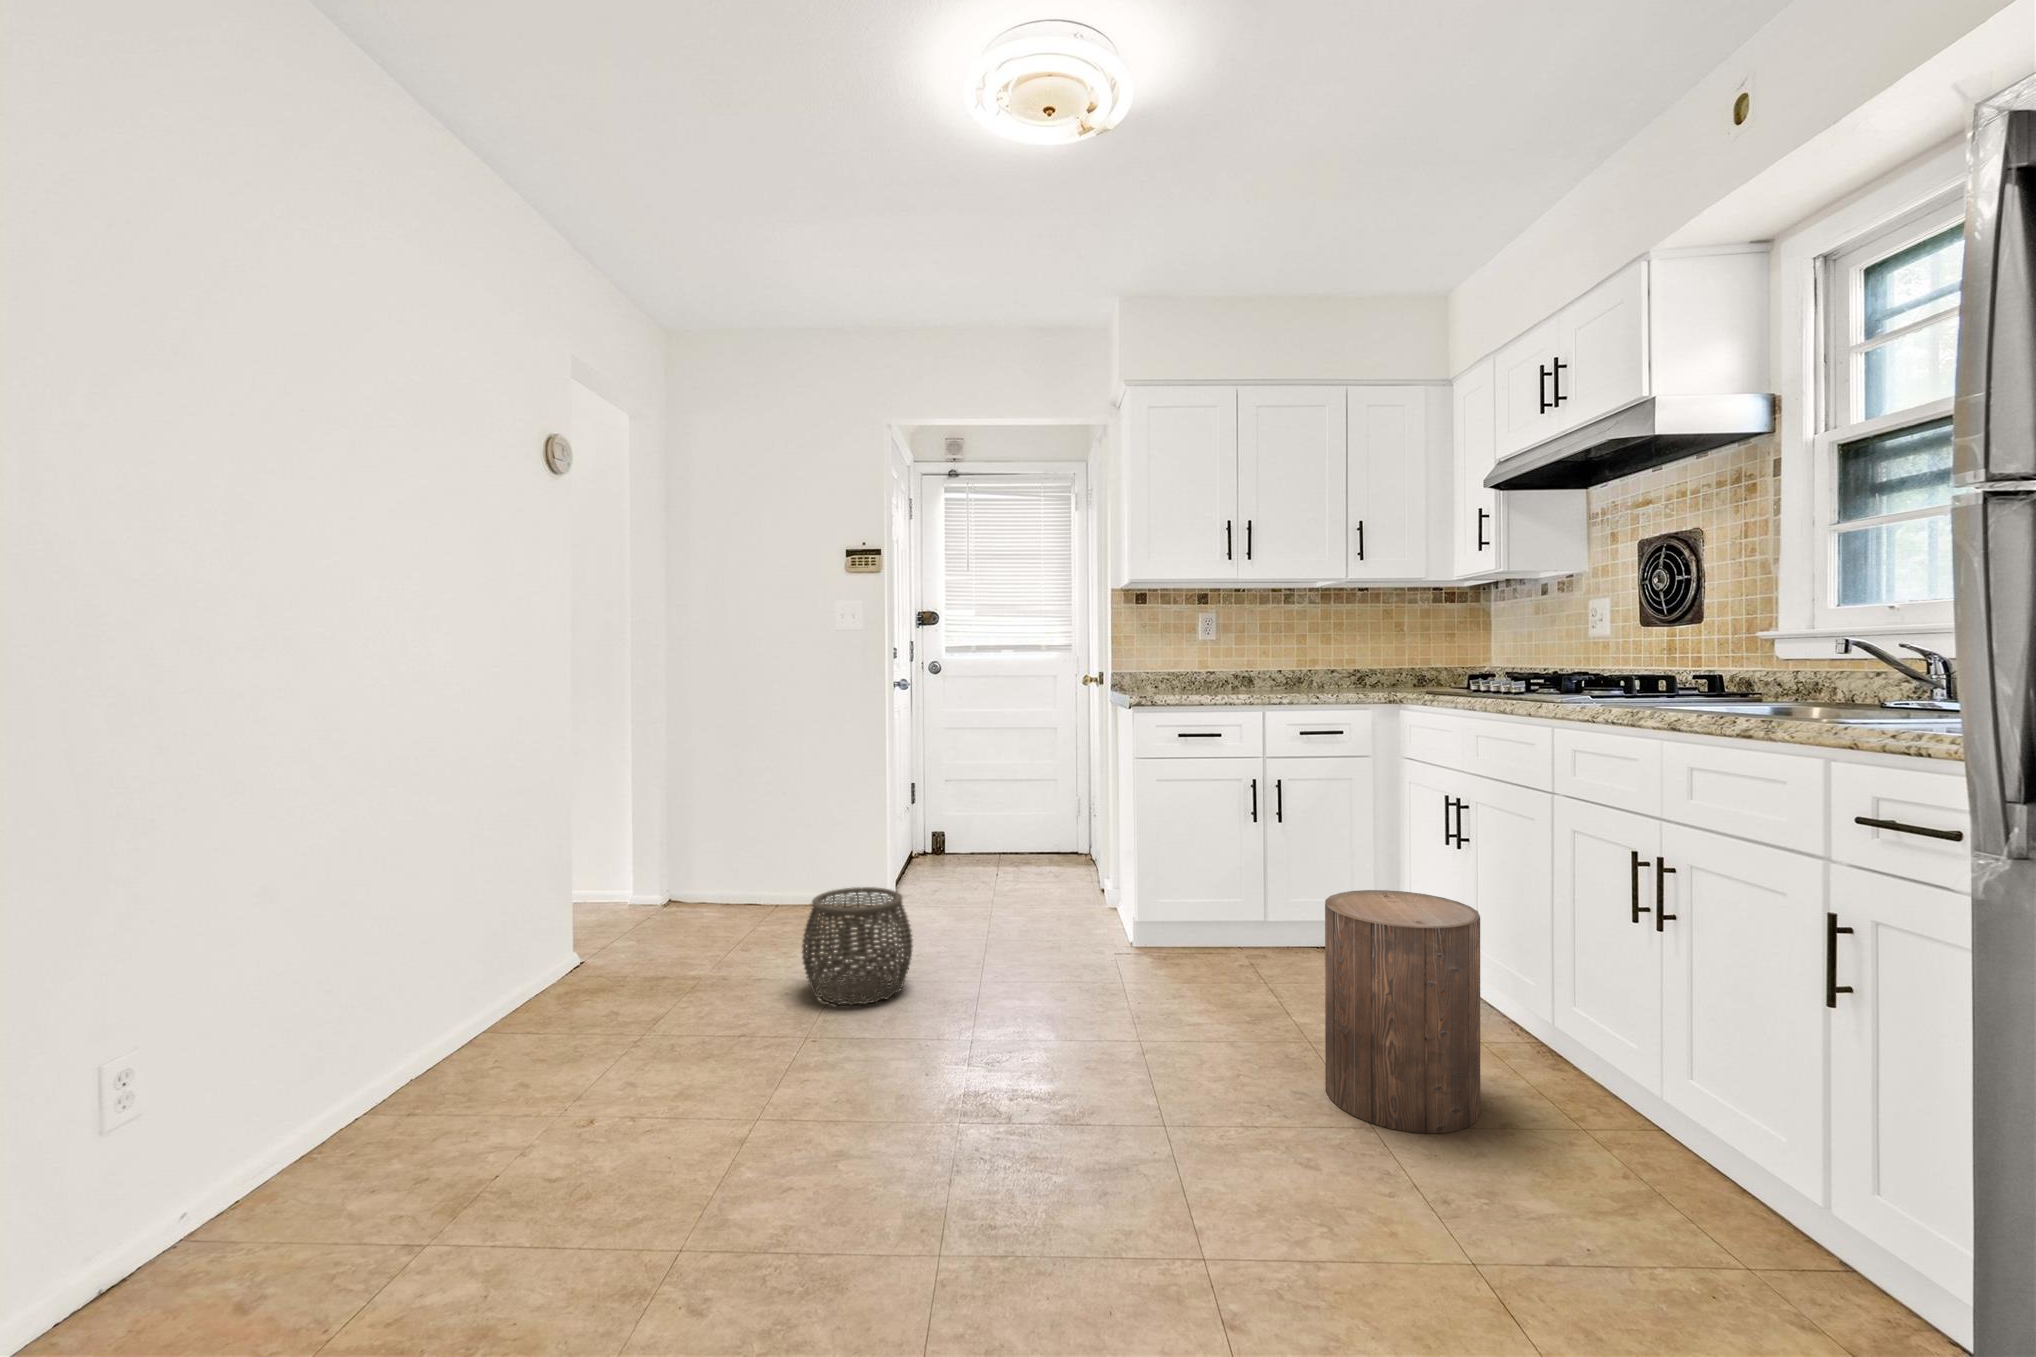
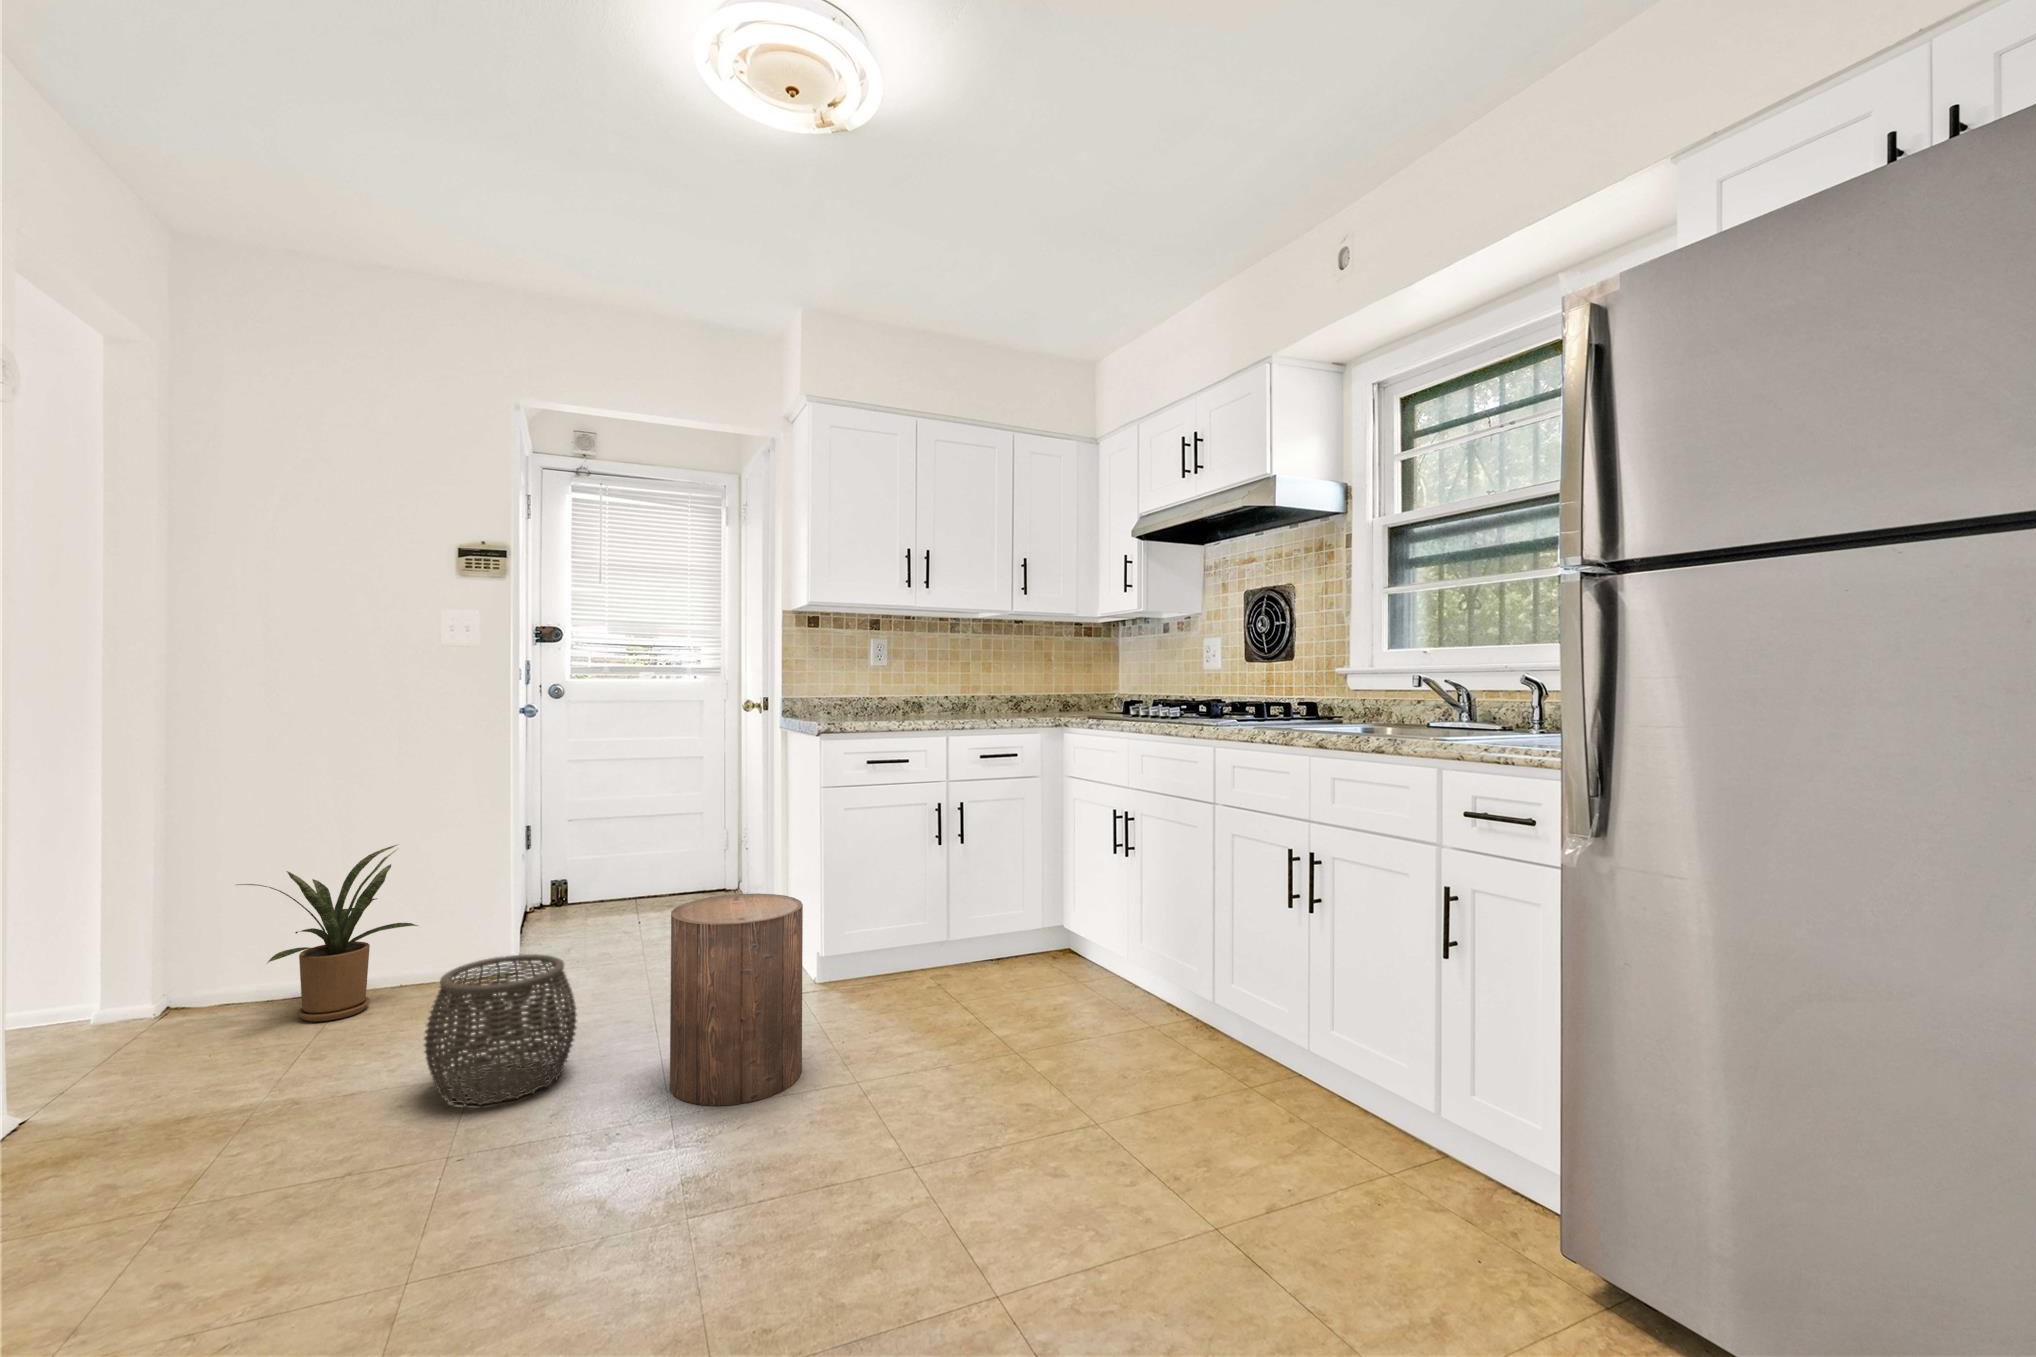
house plant: none [696,791,822,925] -> present [237,845,418,1022]
stool: present [1325,890,1480,1134] -> present [670,894,803,1106]

